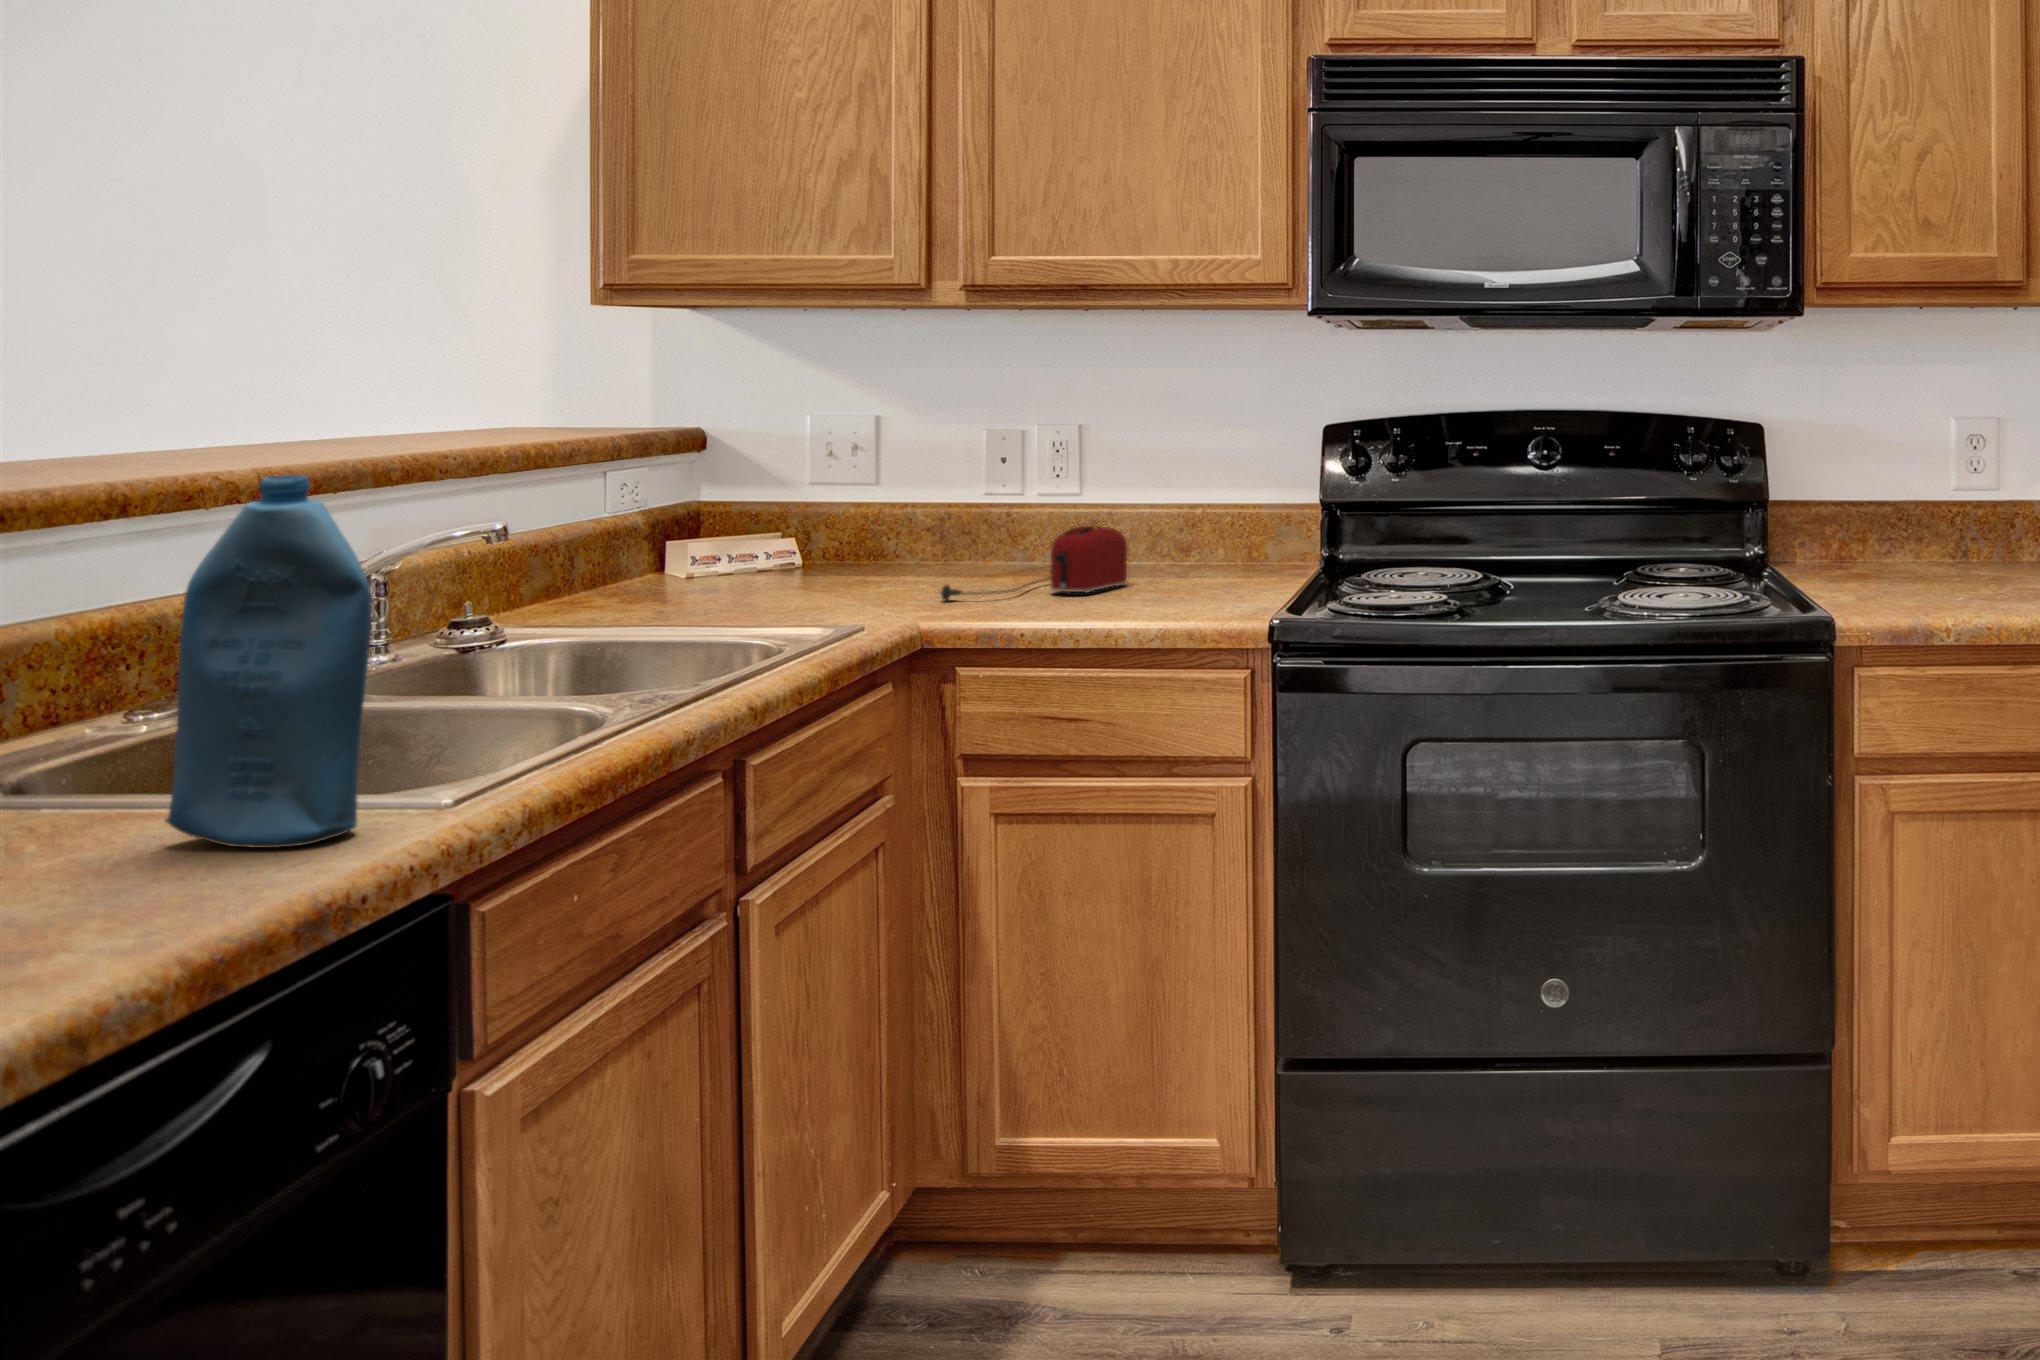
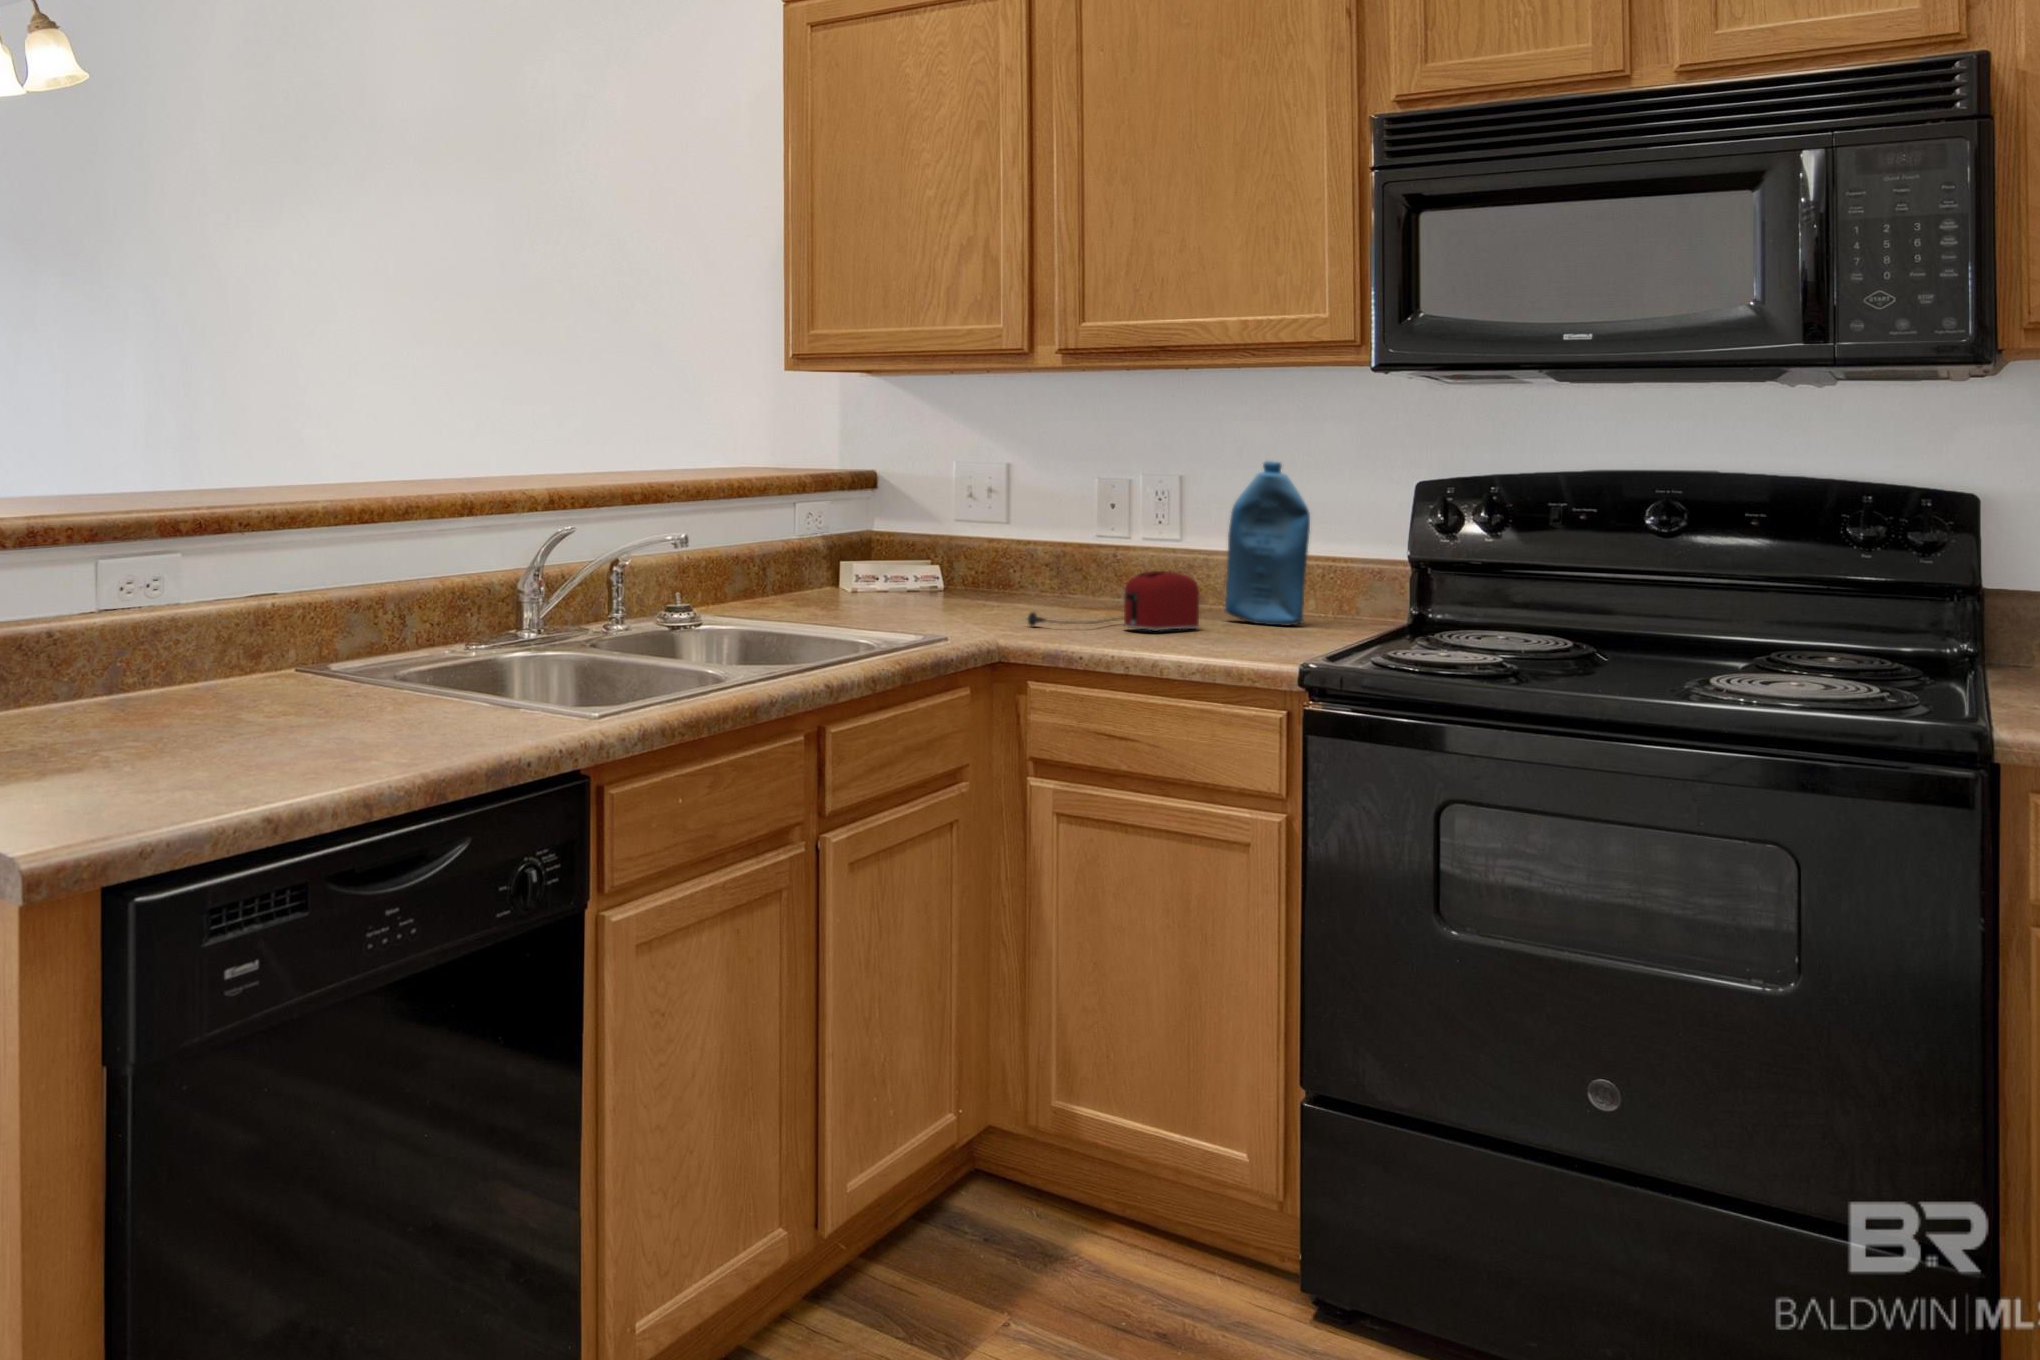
bottle: present [167,475,372,848] -> present [1224,461,1310,625]

